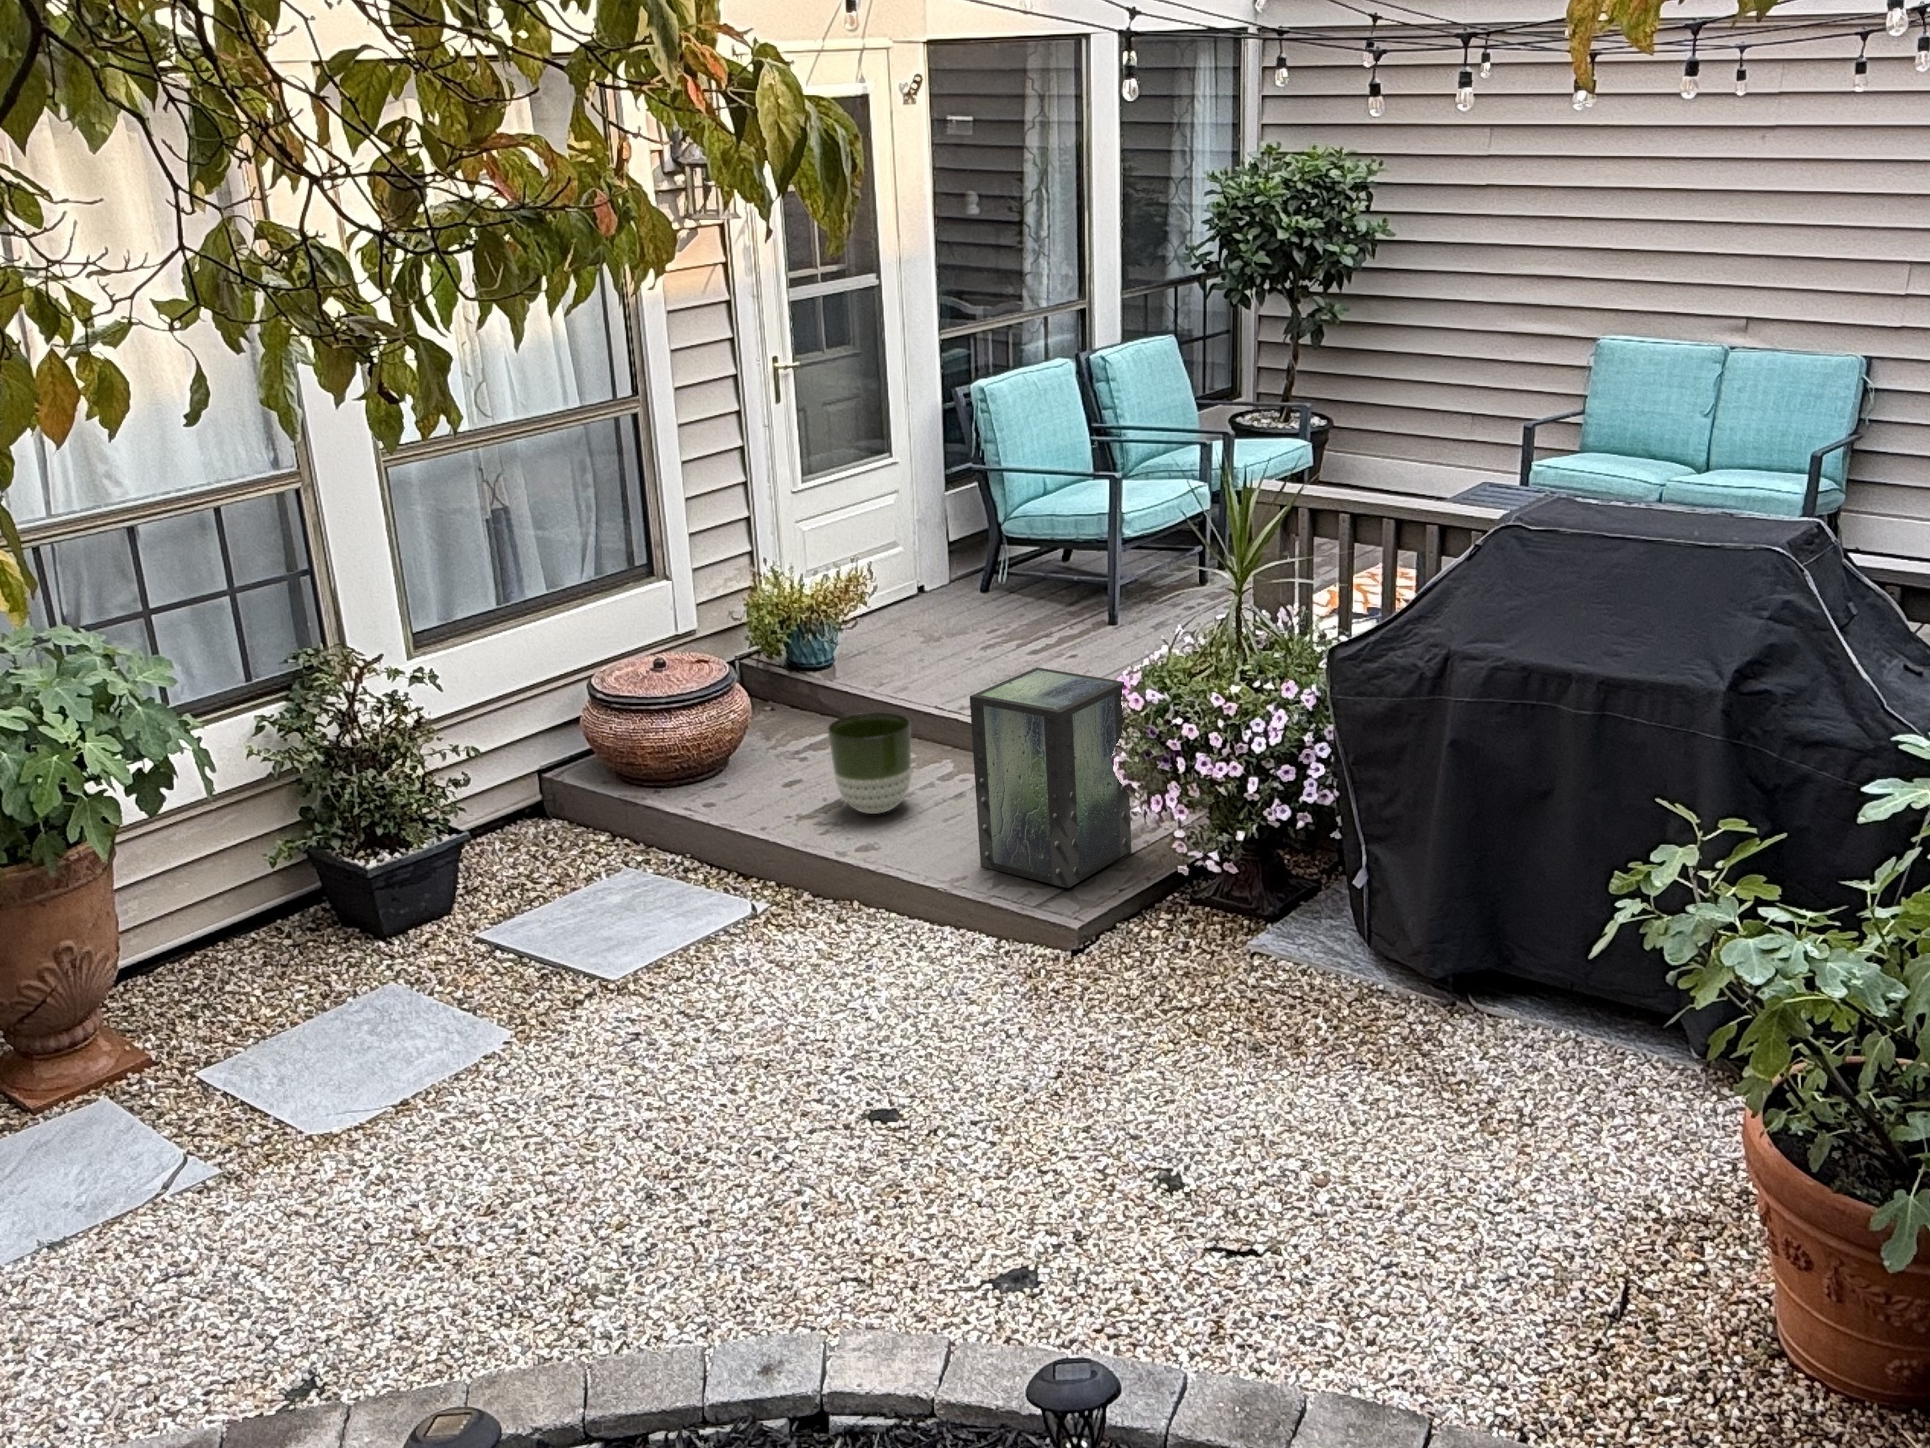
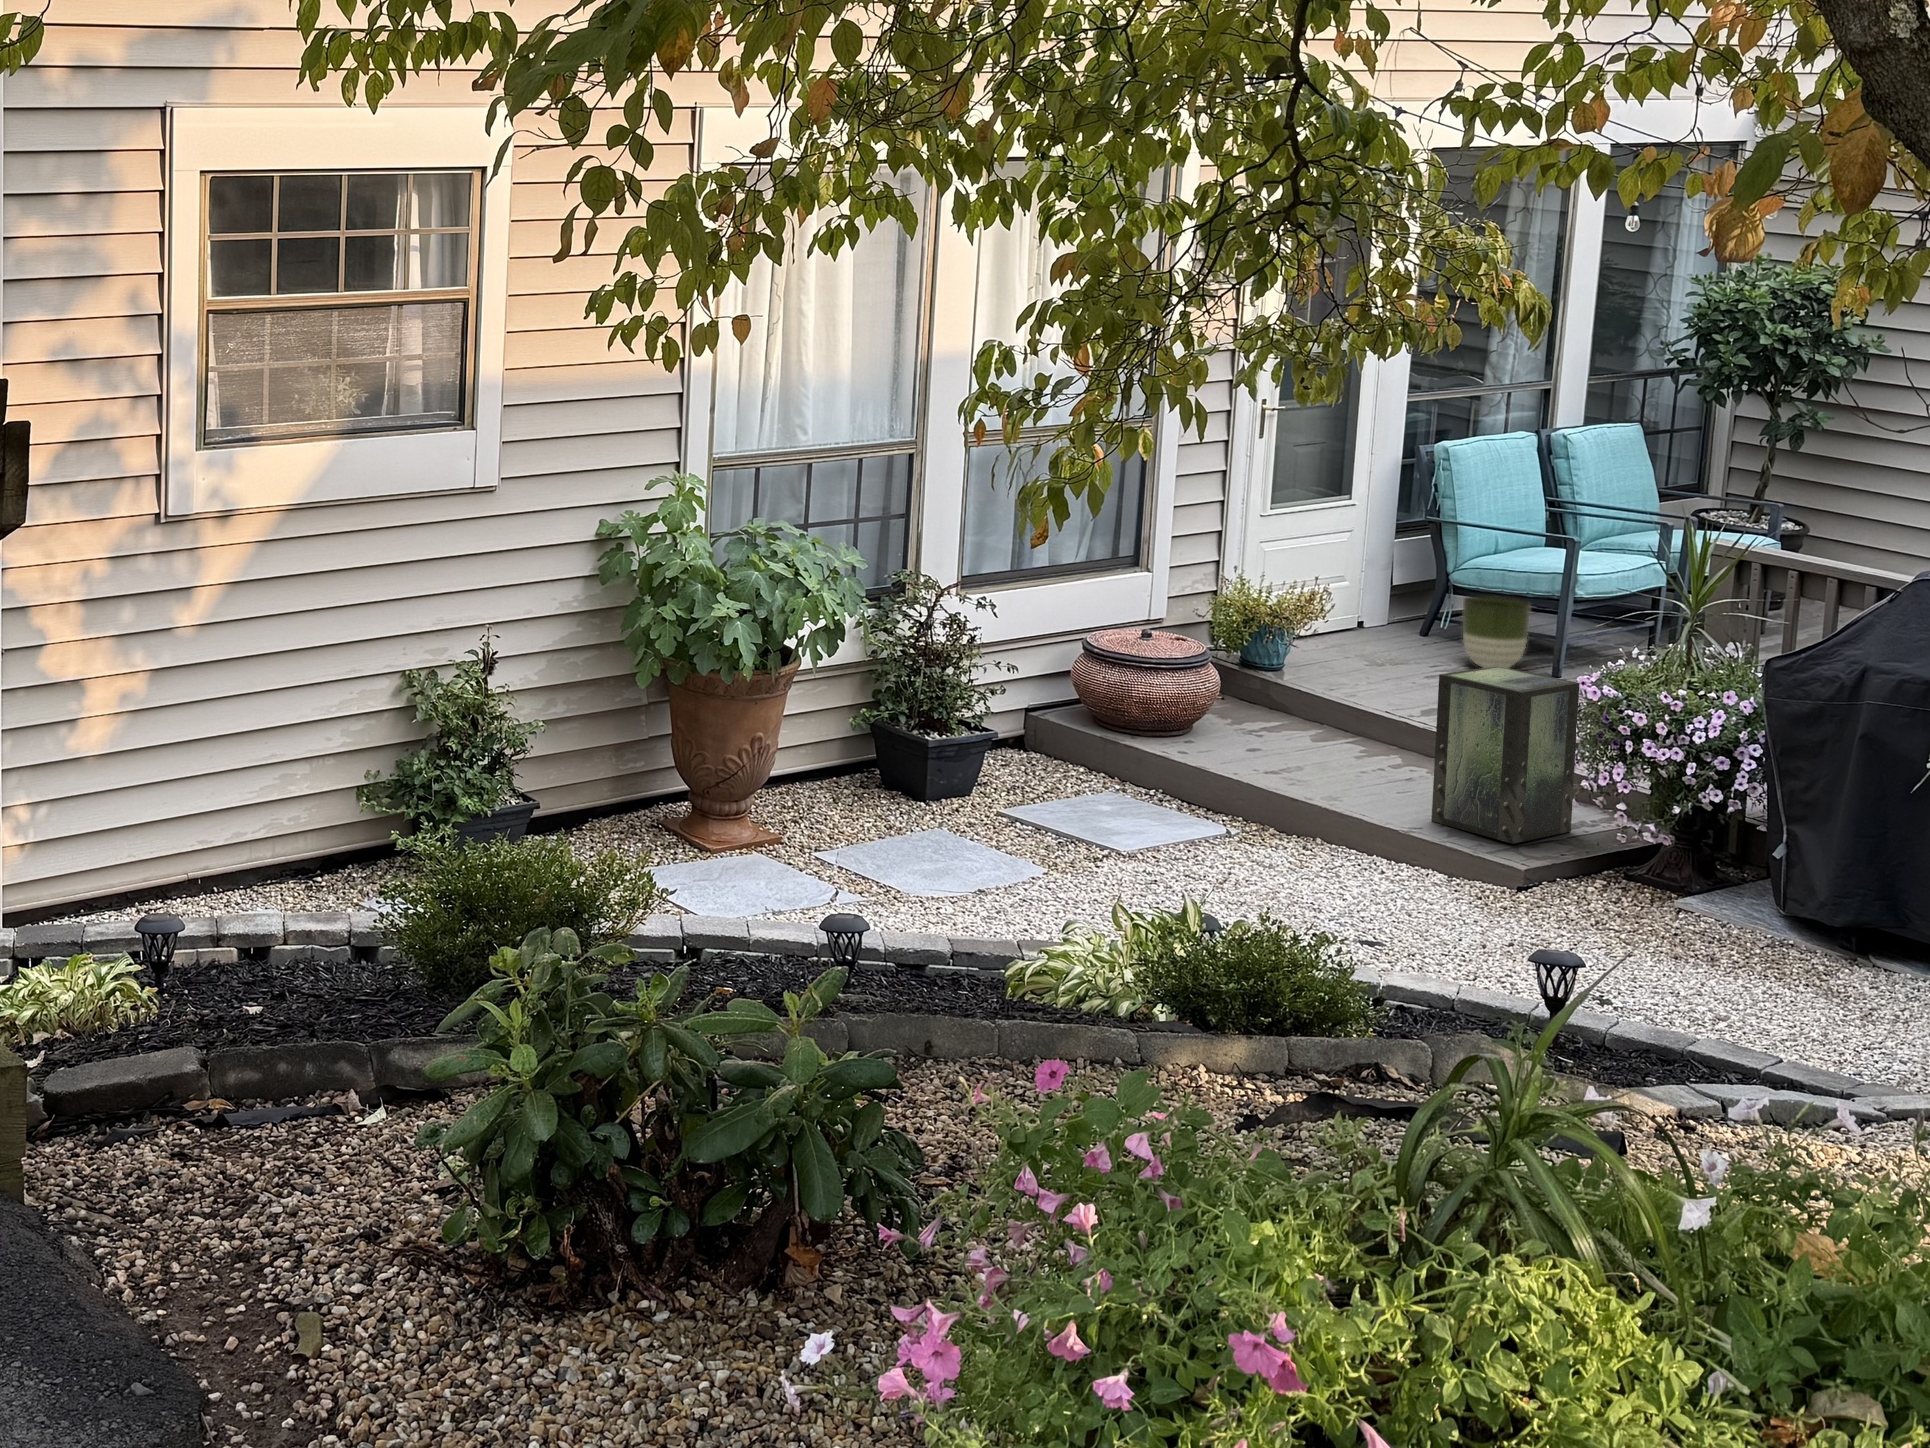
planter: present [828,712,911,814] -> present [1463,596,1530,668]

